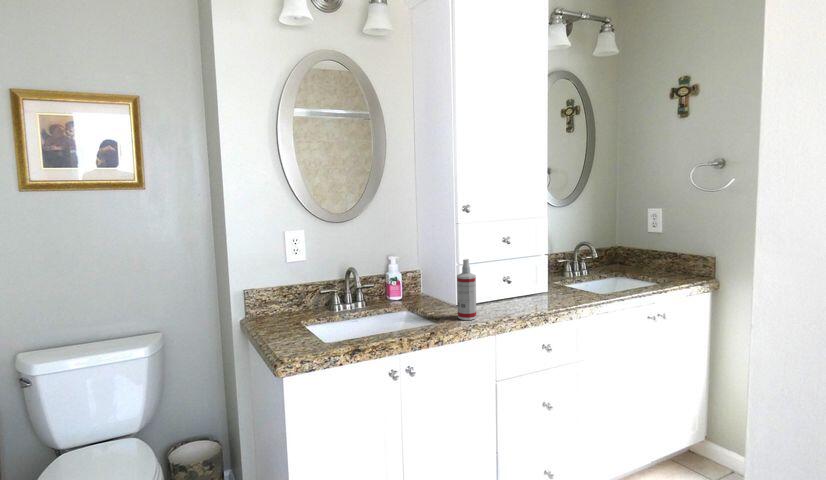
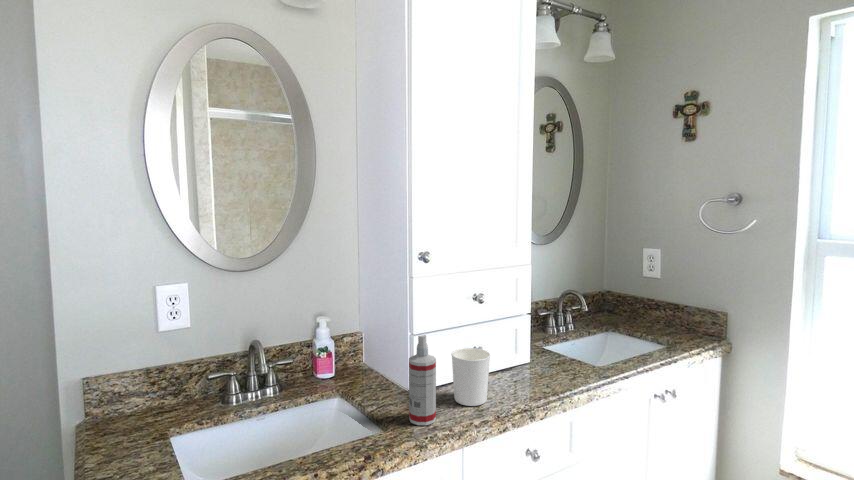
candle holder: none [487,274,515,312] -> present [452,348,490,406]

